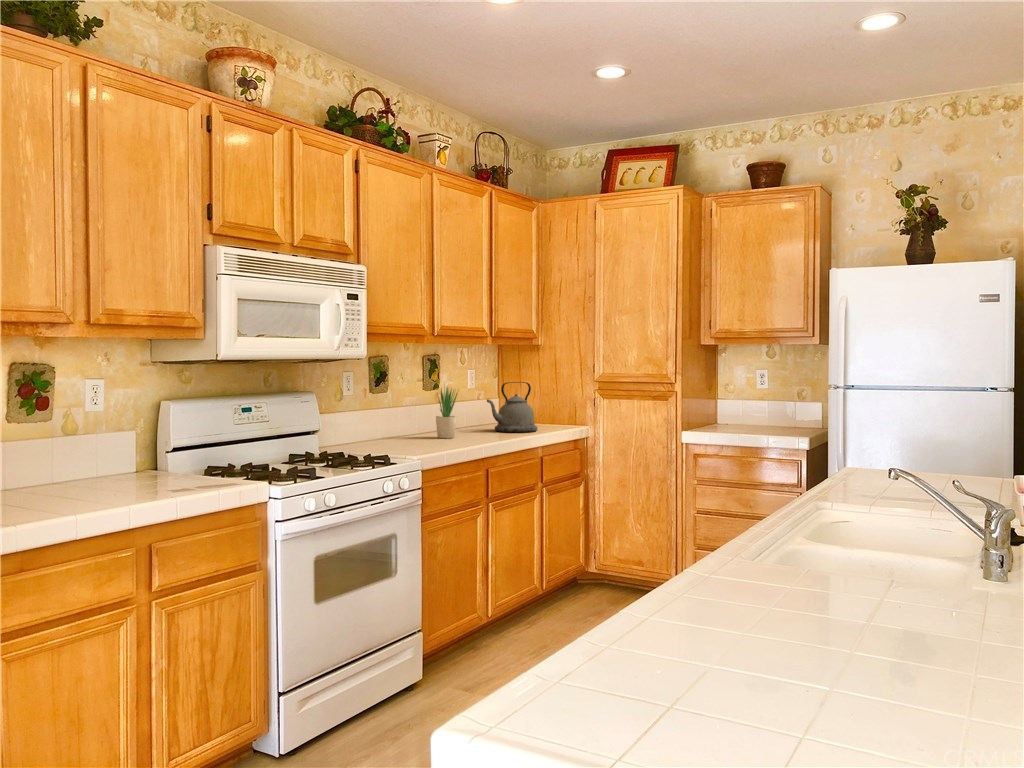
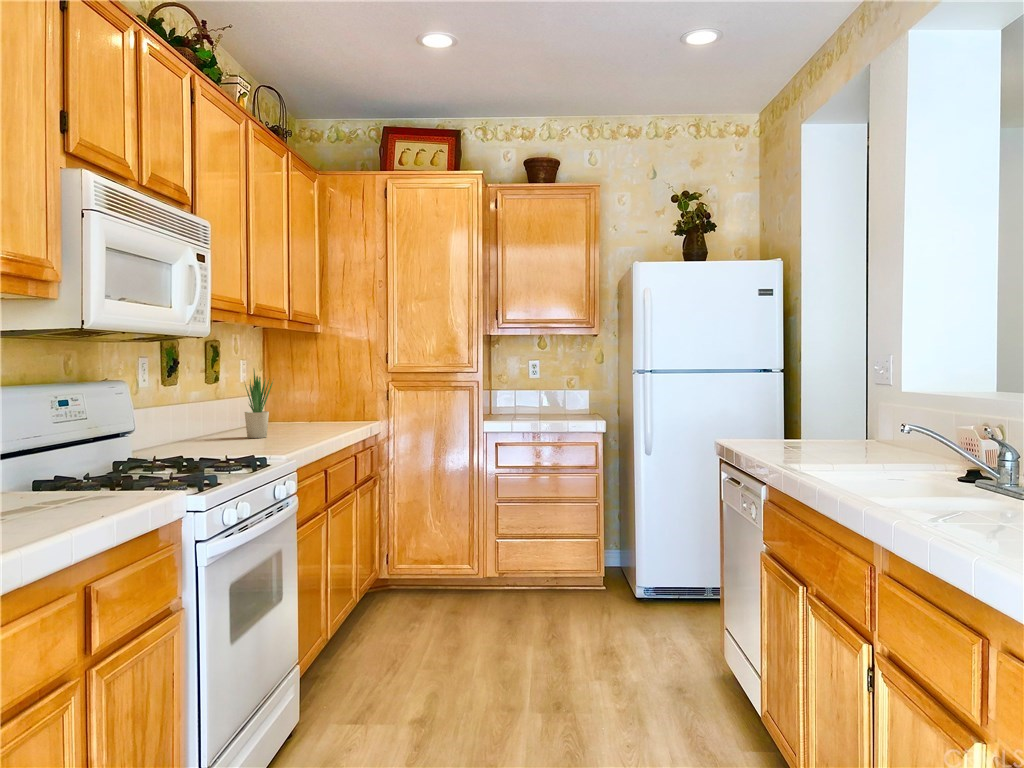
kettle: present [487,382,537,432] -> none [288,372,341,429]

